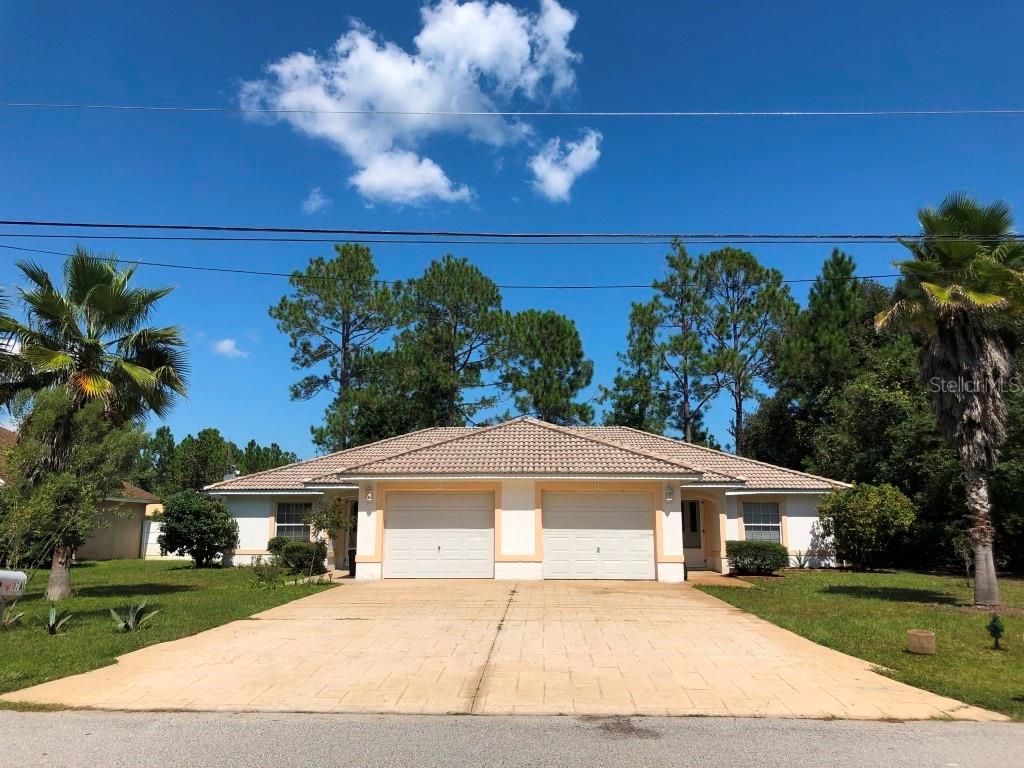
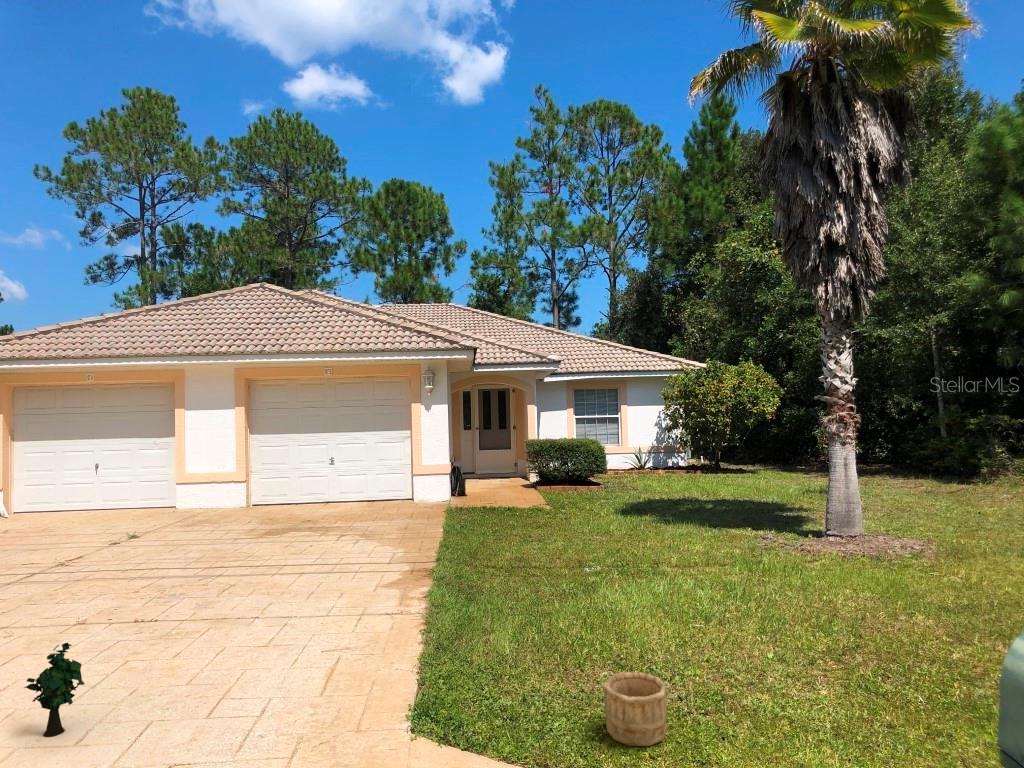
decorative plant: present [985,613,1005,650] -> present [24,643,85,737]

